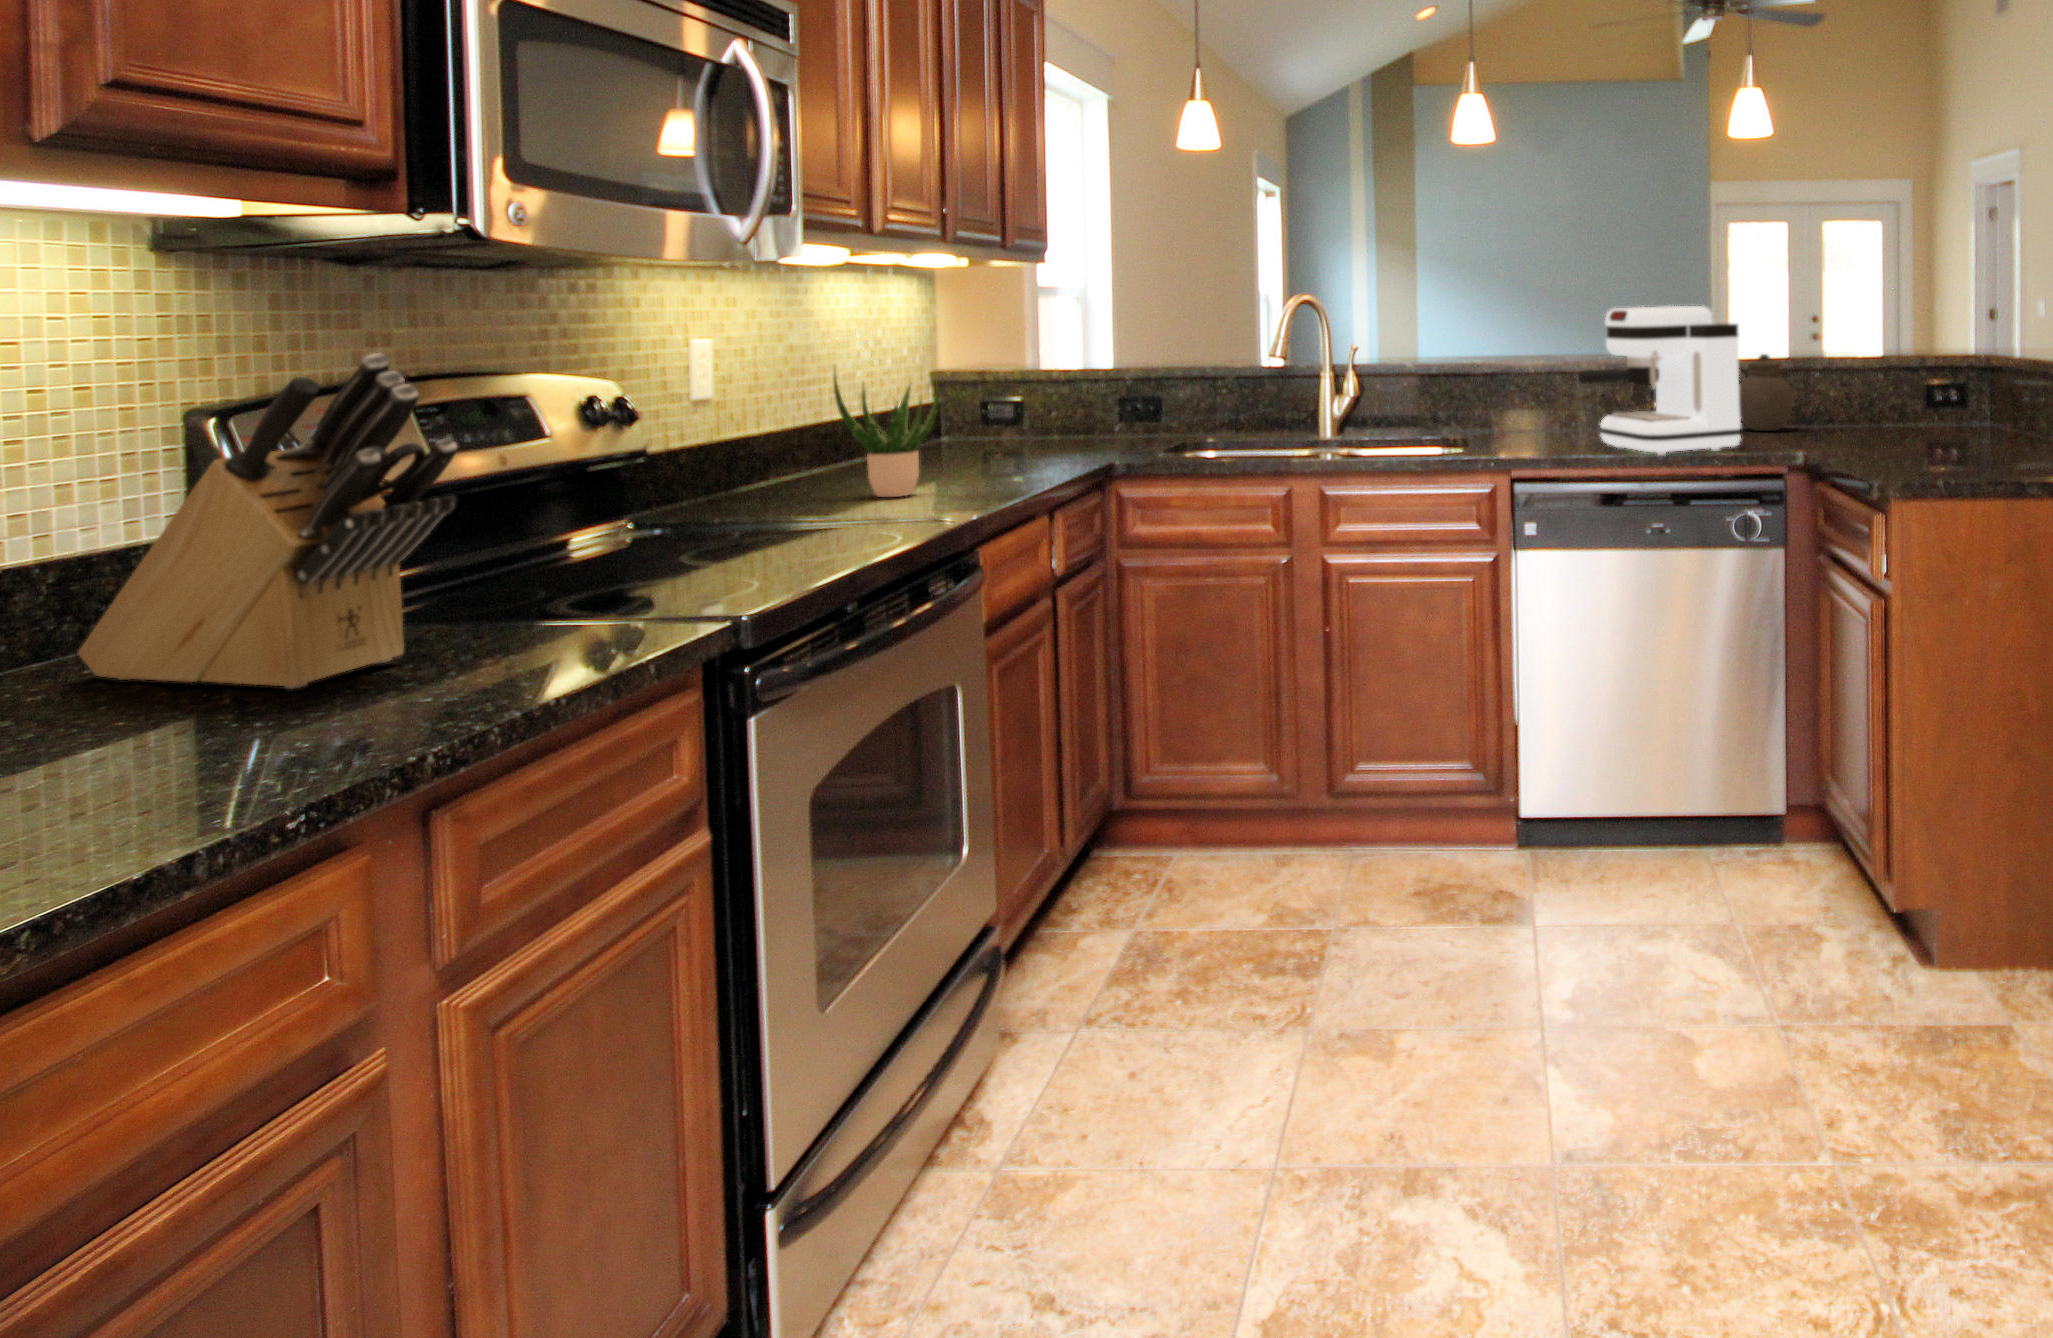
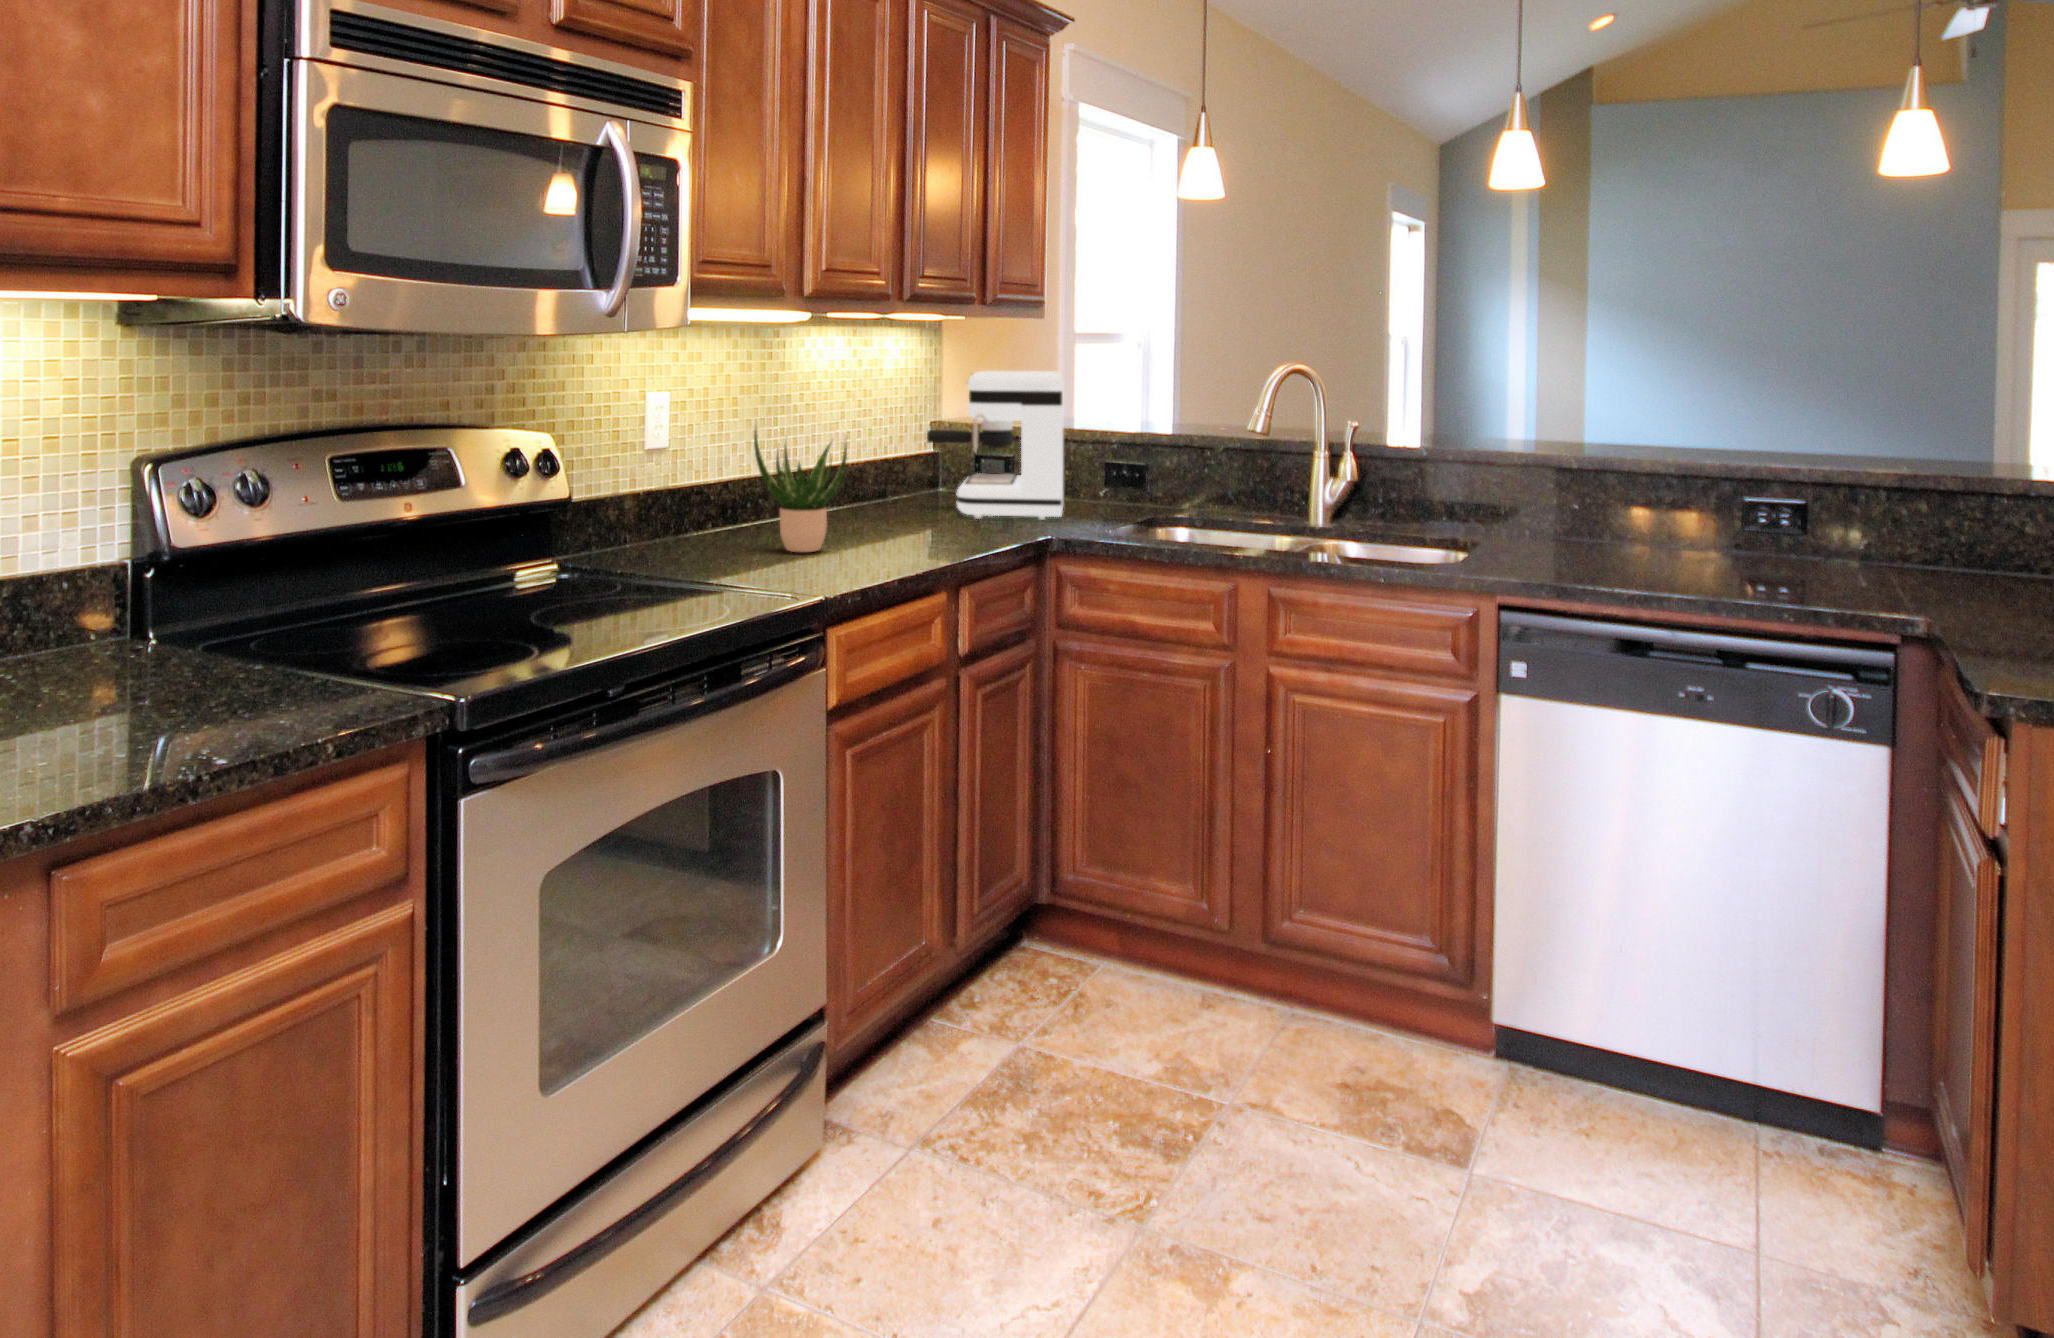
coffee maker: present [1578,306,1741,456] -> present [927,371,1063,520]
knife block: present [79,353,458,689] -> none [31,419,224,700]
jar: present [1739,354,1794,431] -> none [1909,464,2011,574]

